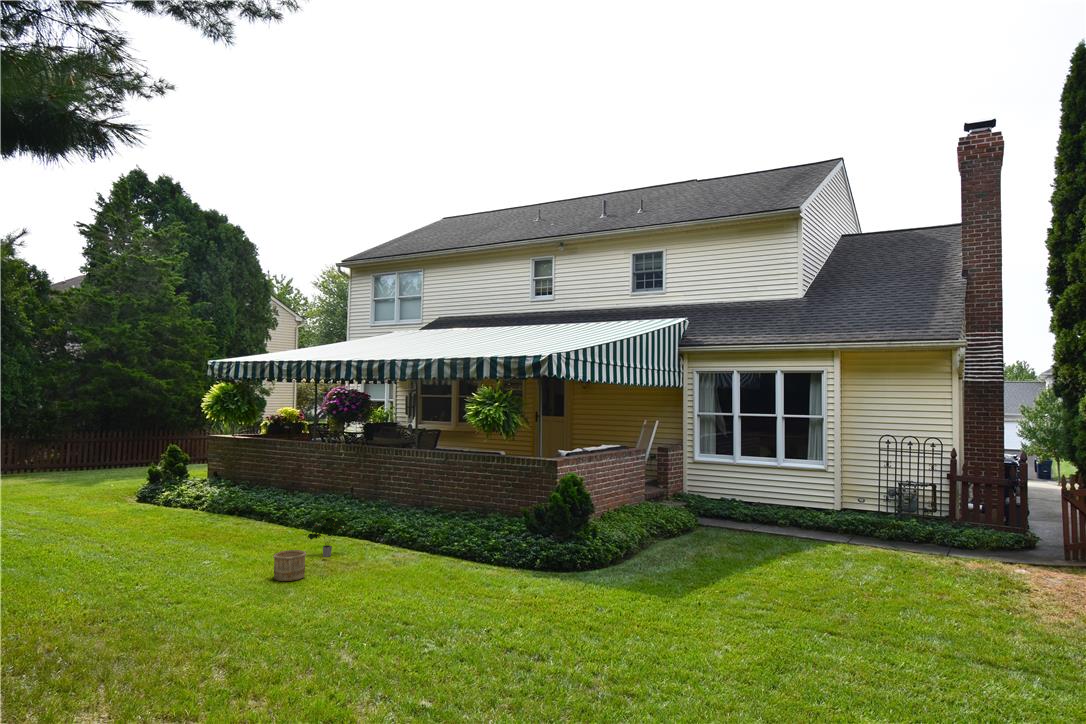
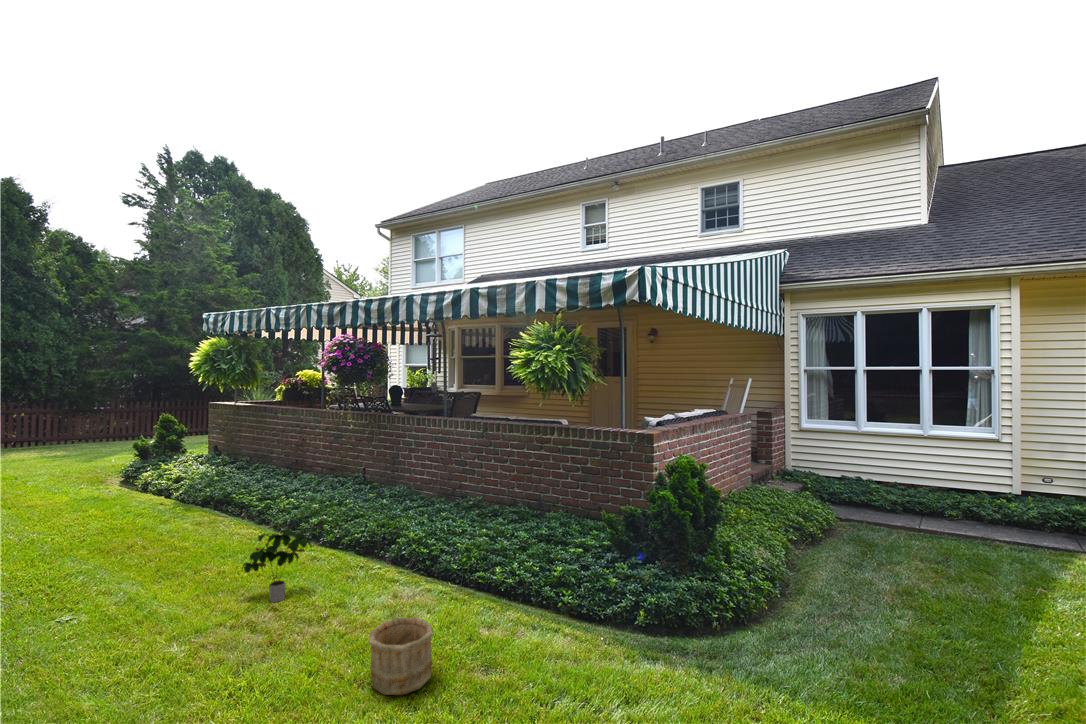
wooden bucket: present [273,550,306,581] -> present [369,618,433,695]

